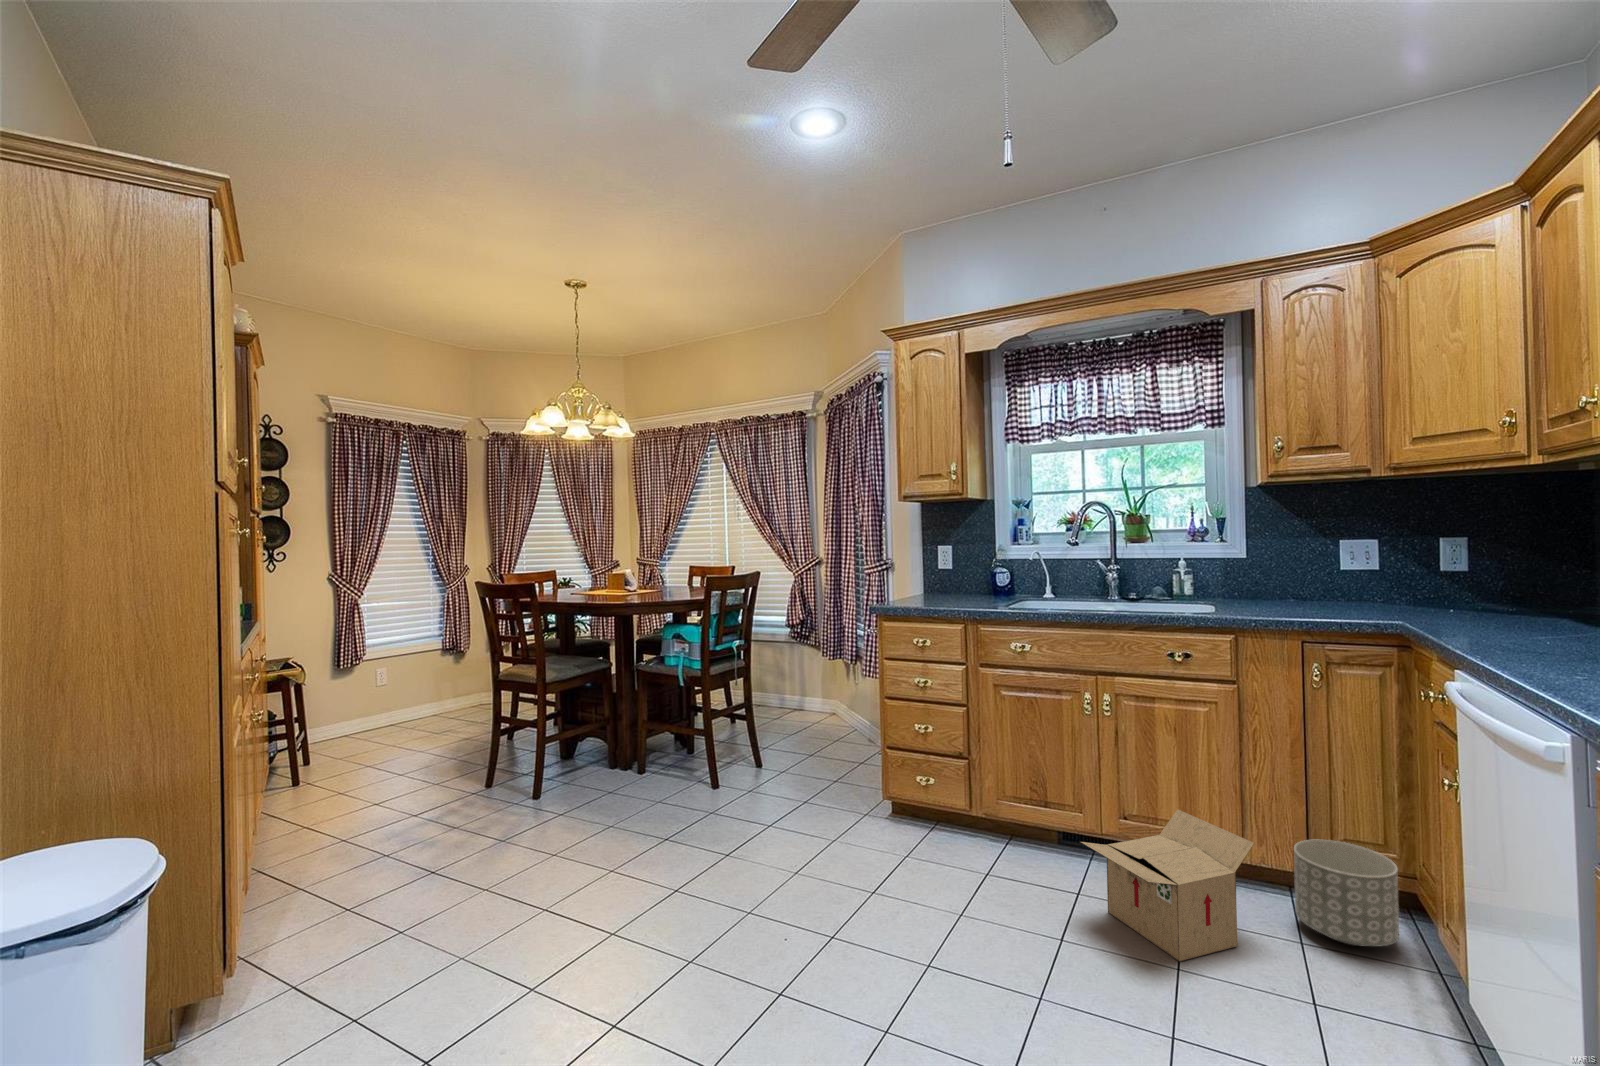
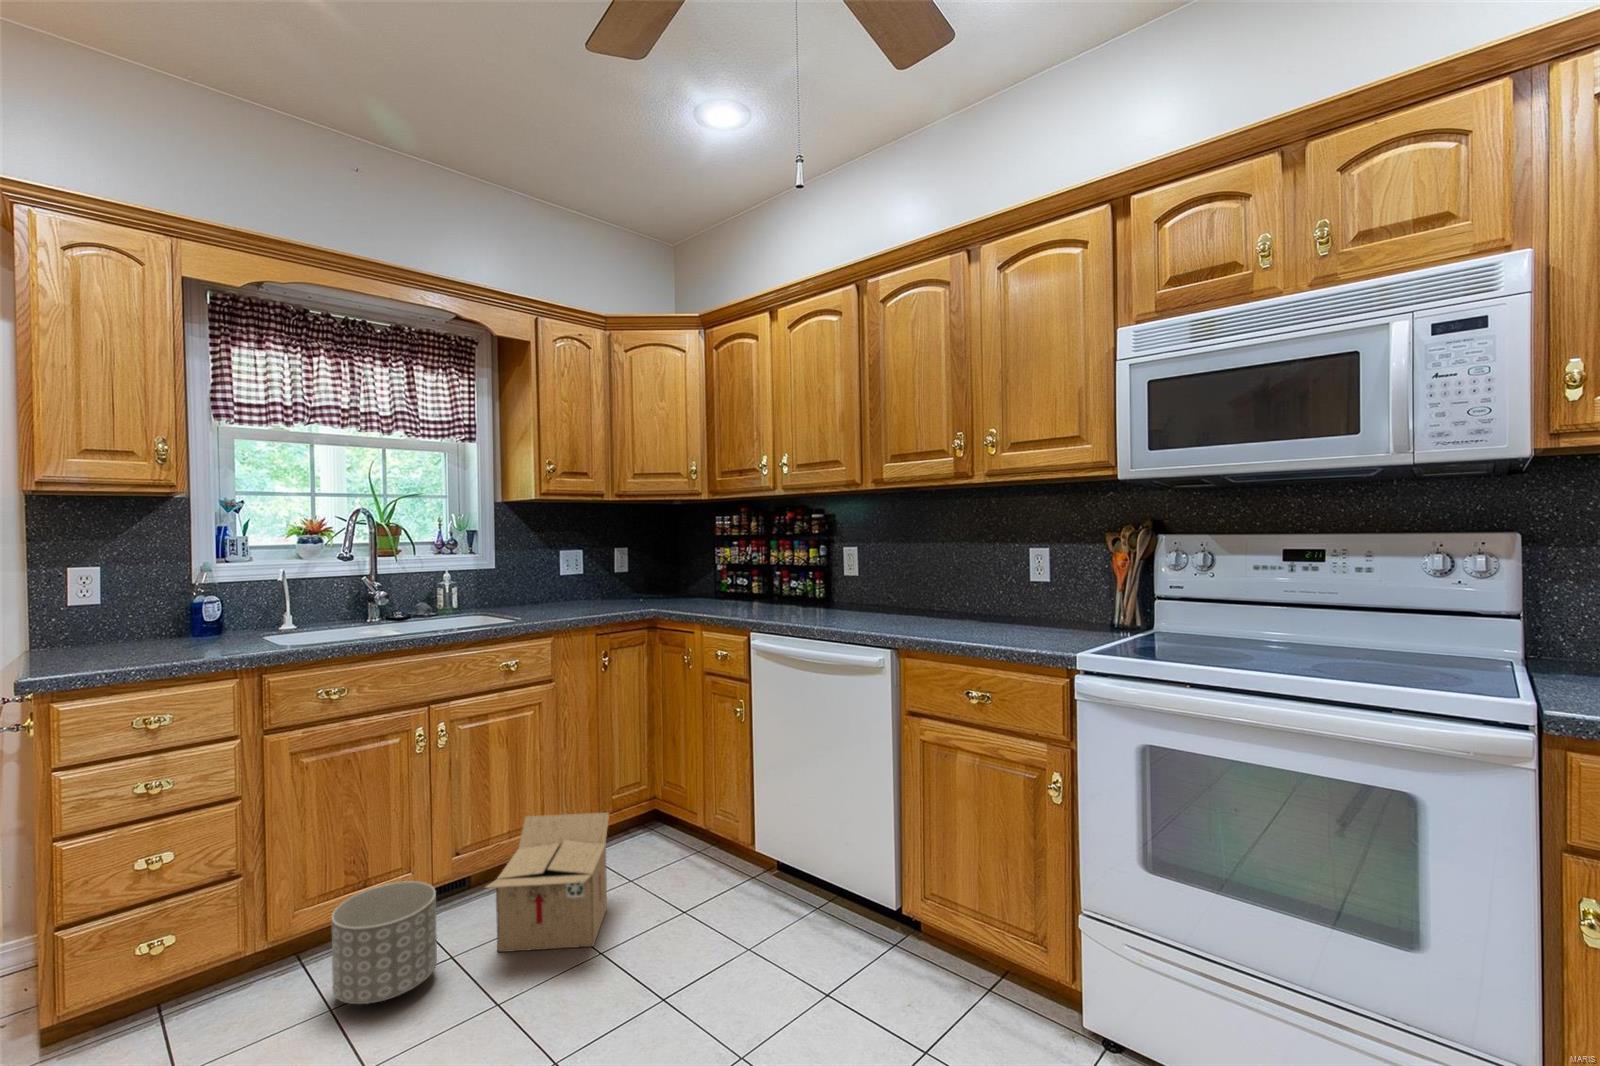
planter: present [1294,840,1399,946] -> present [332,881,437,1004]

